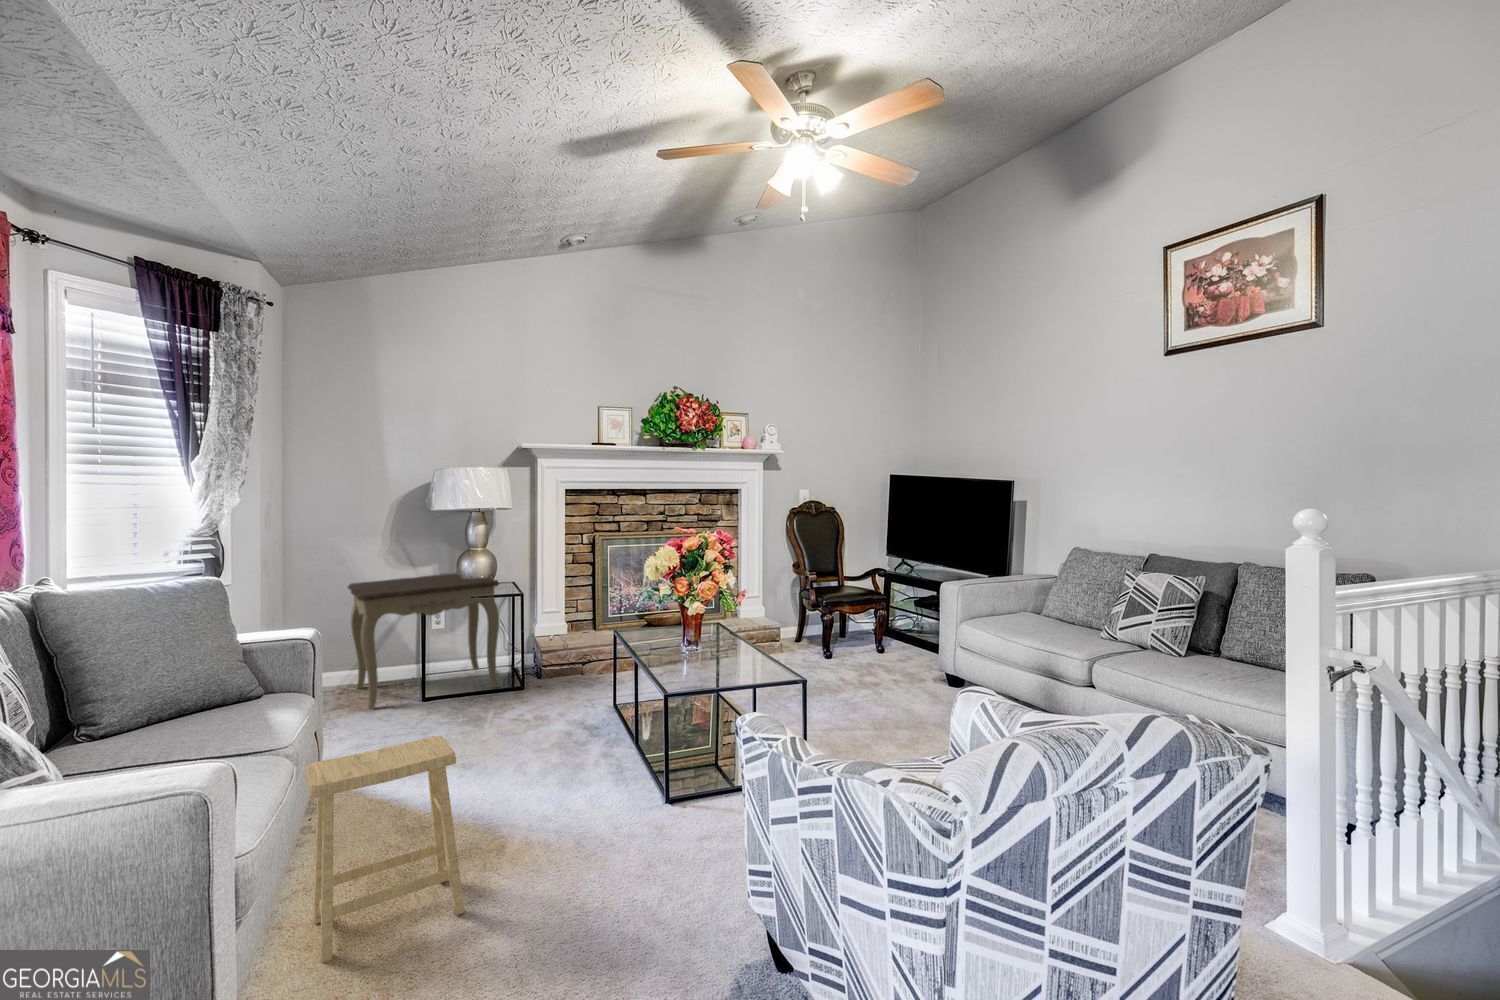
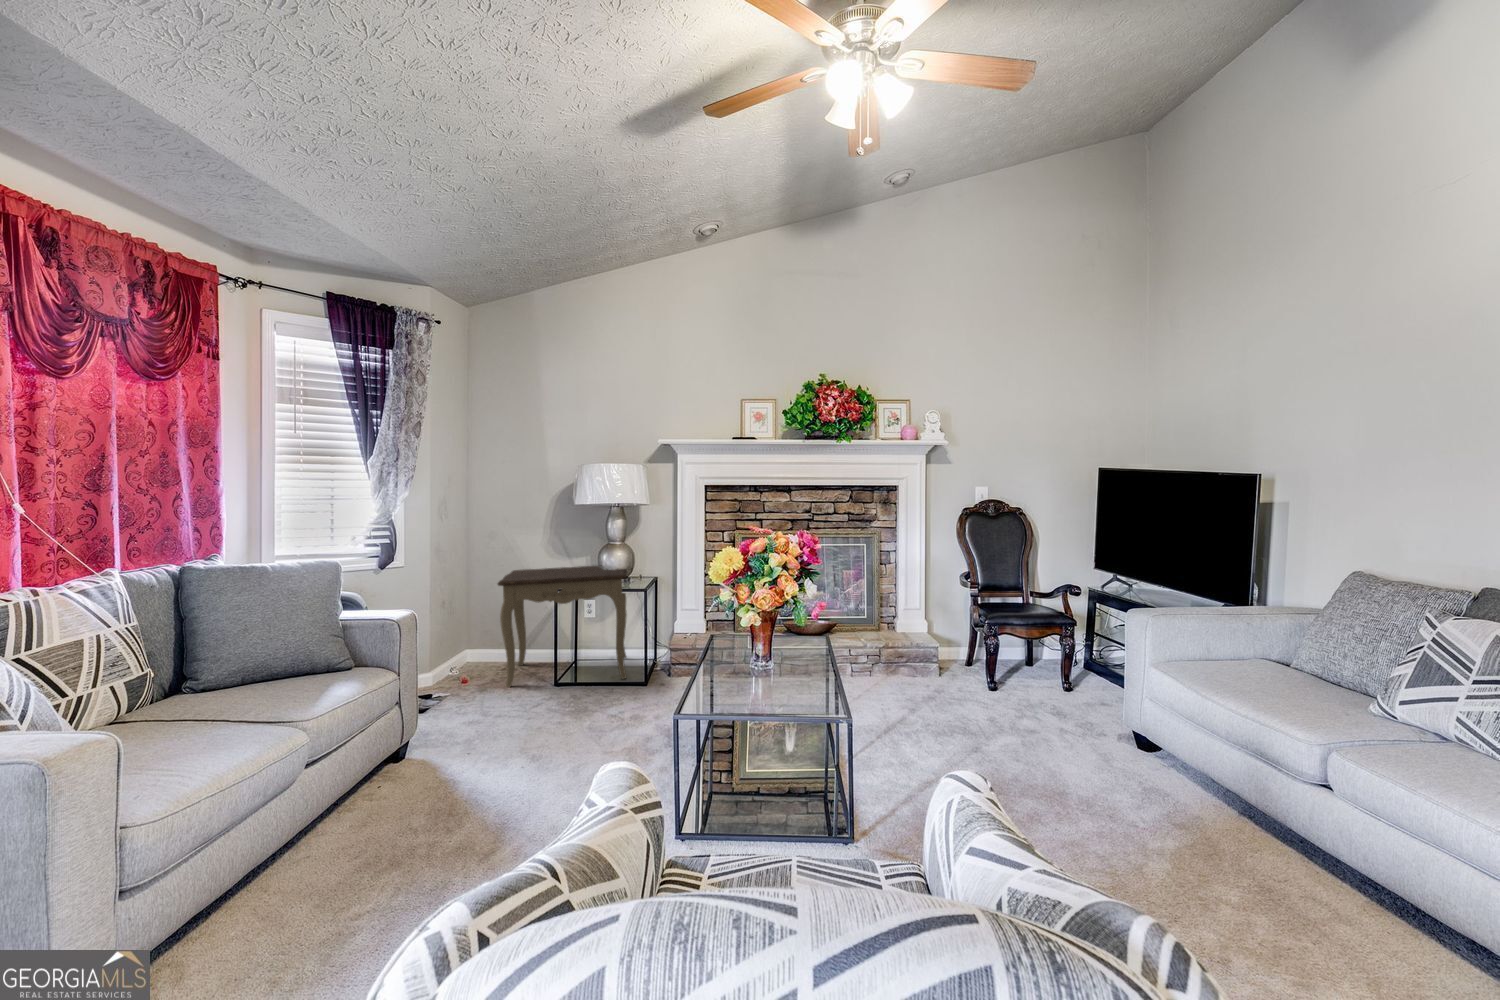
footstool: present [305,736,465,963] -> none [183,737,377,965]

